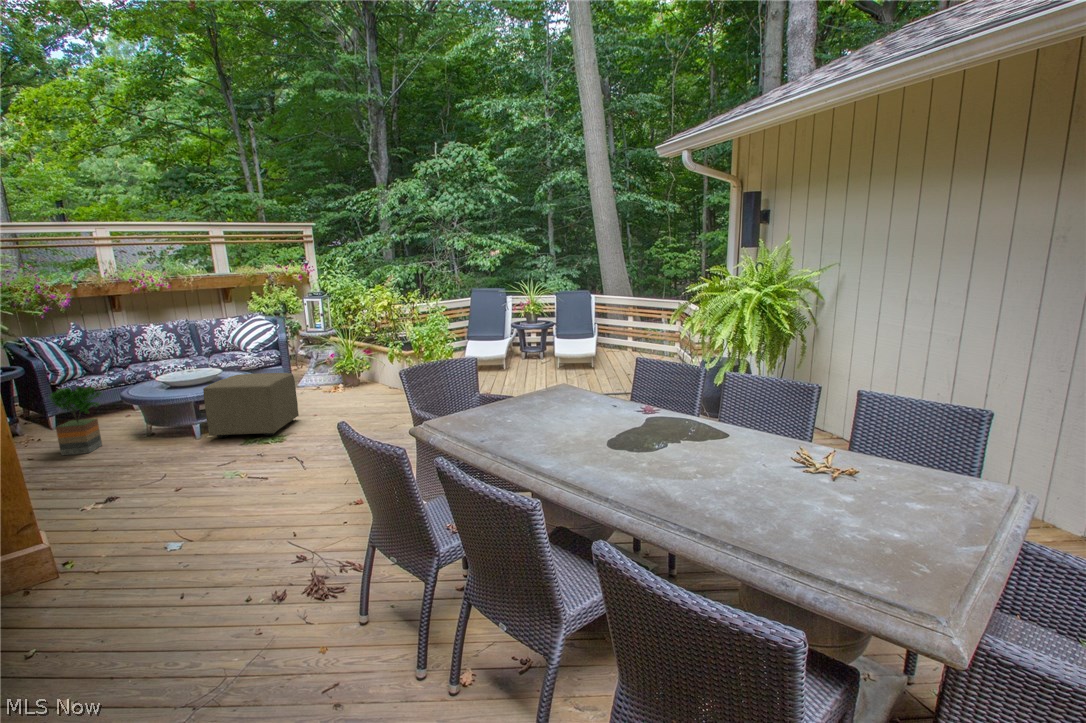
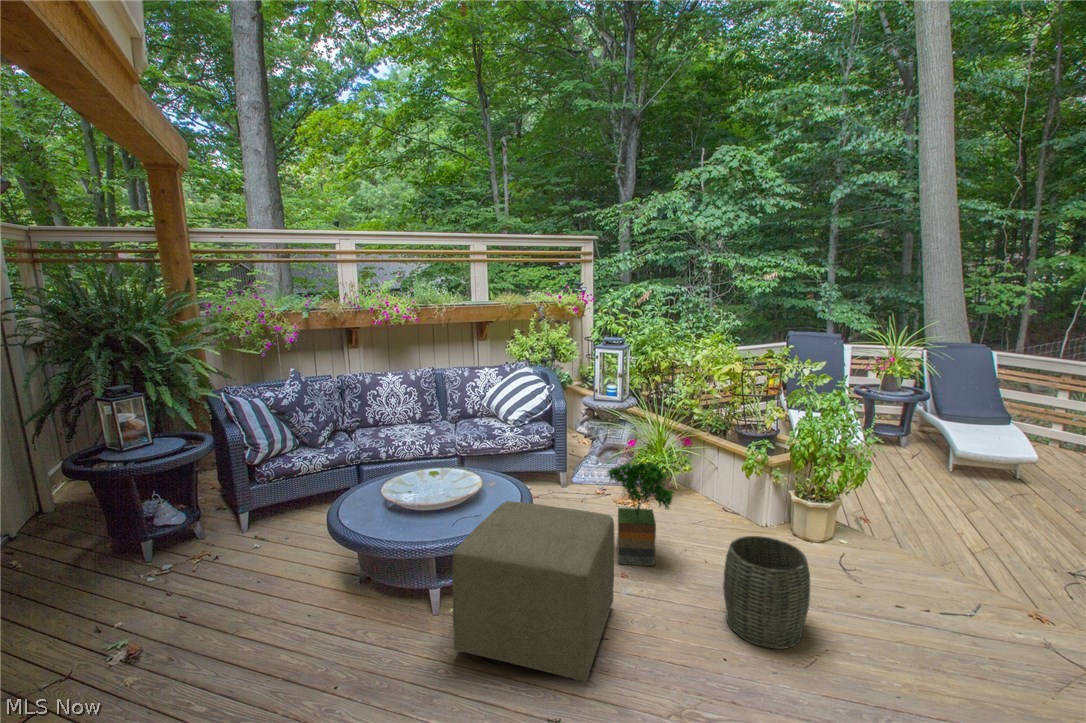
woven basket: none [350,377,388,419] -> present [723,536,810,649]
potted tree: present [50,386,102,455] -> present [608,462,673,566]

